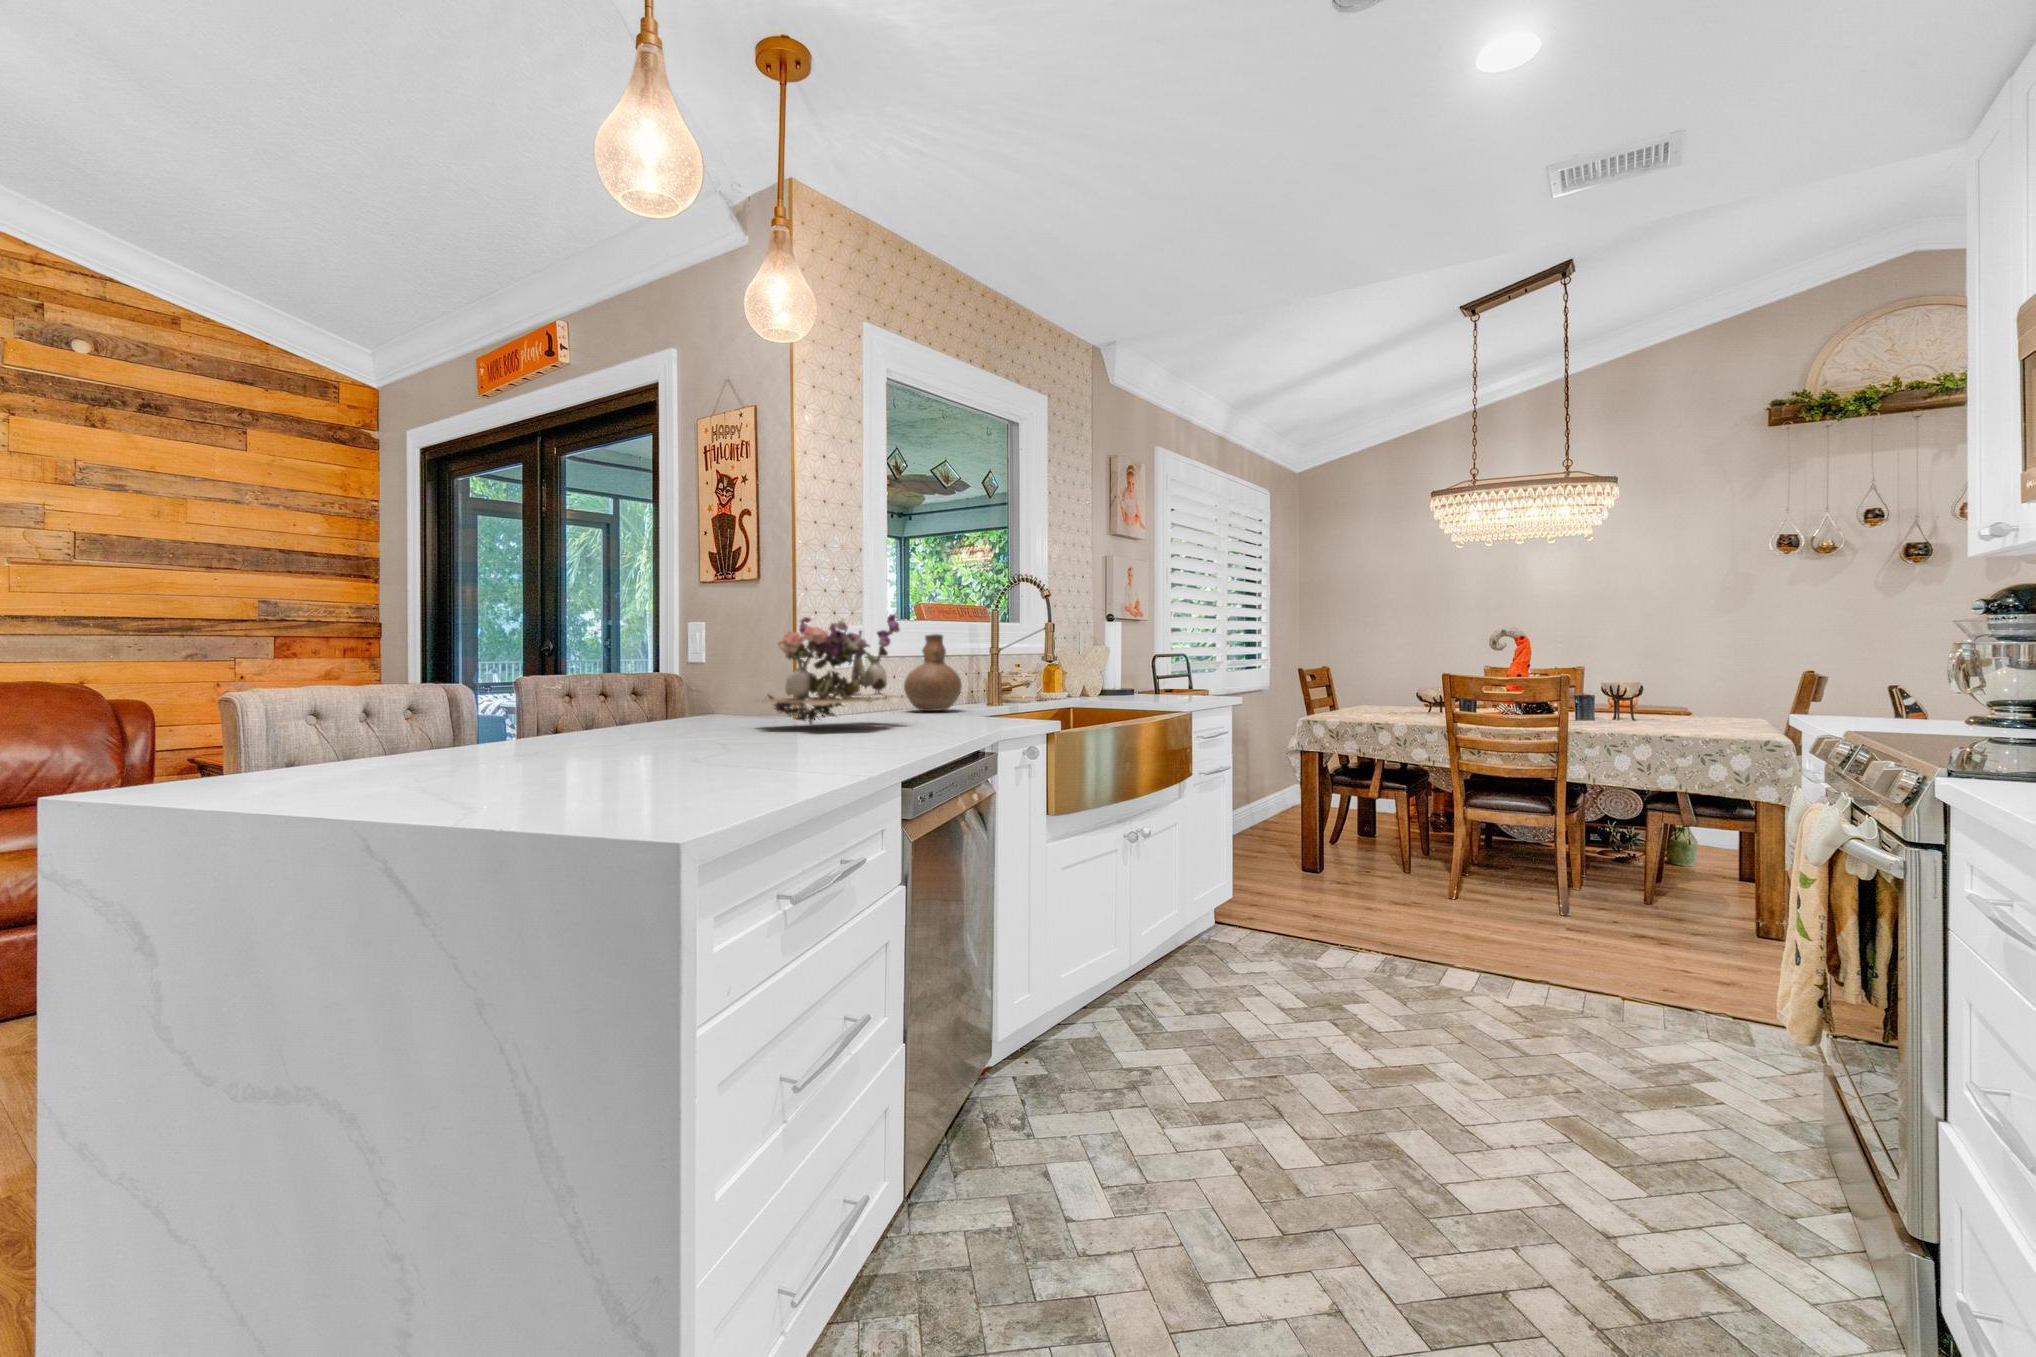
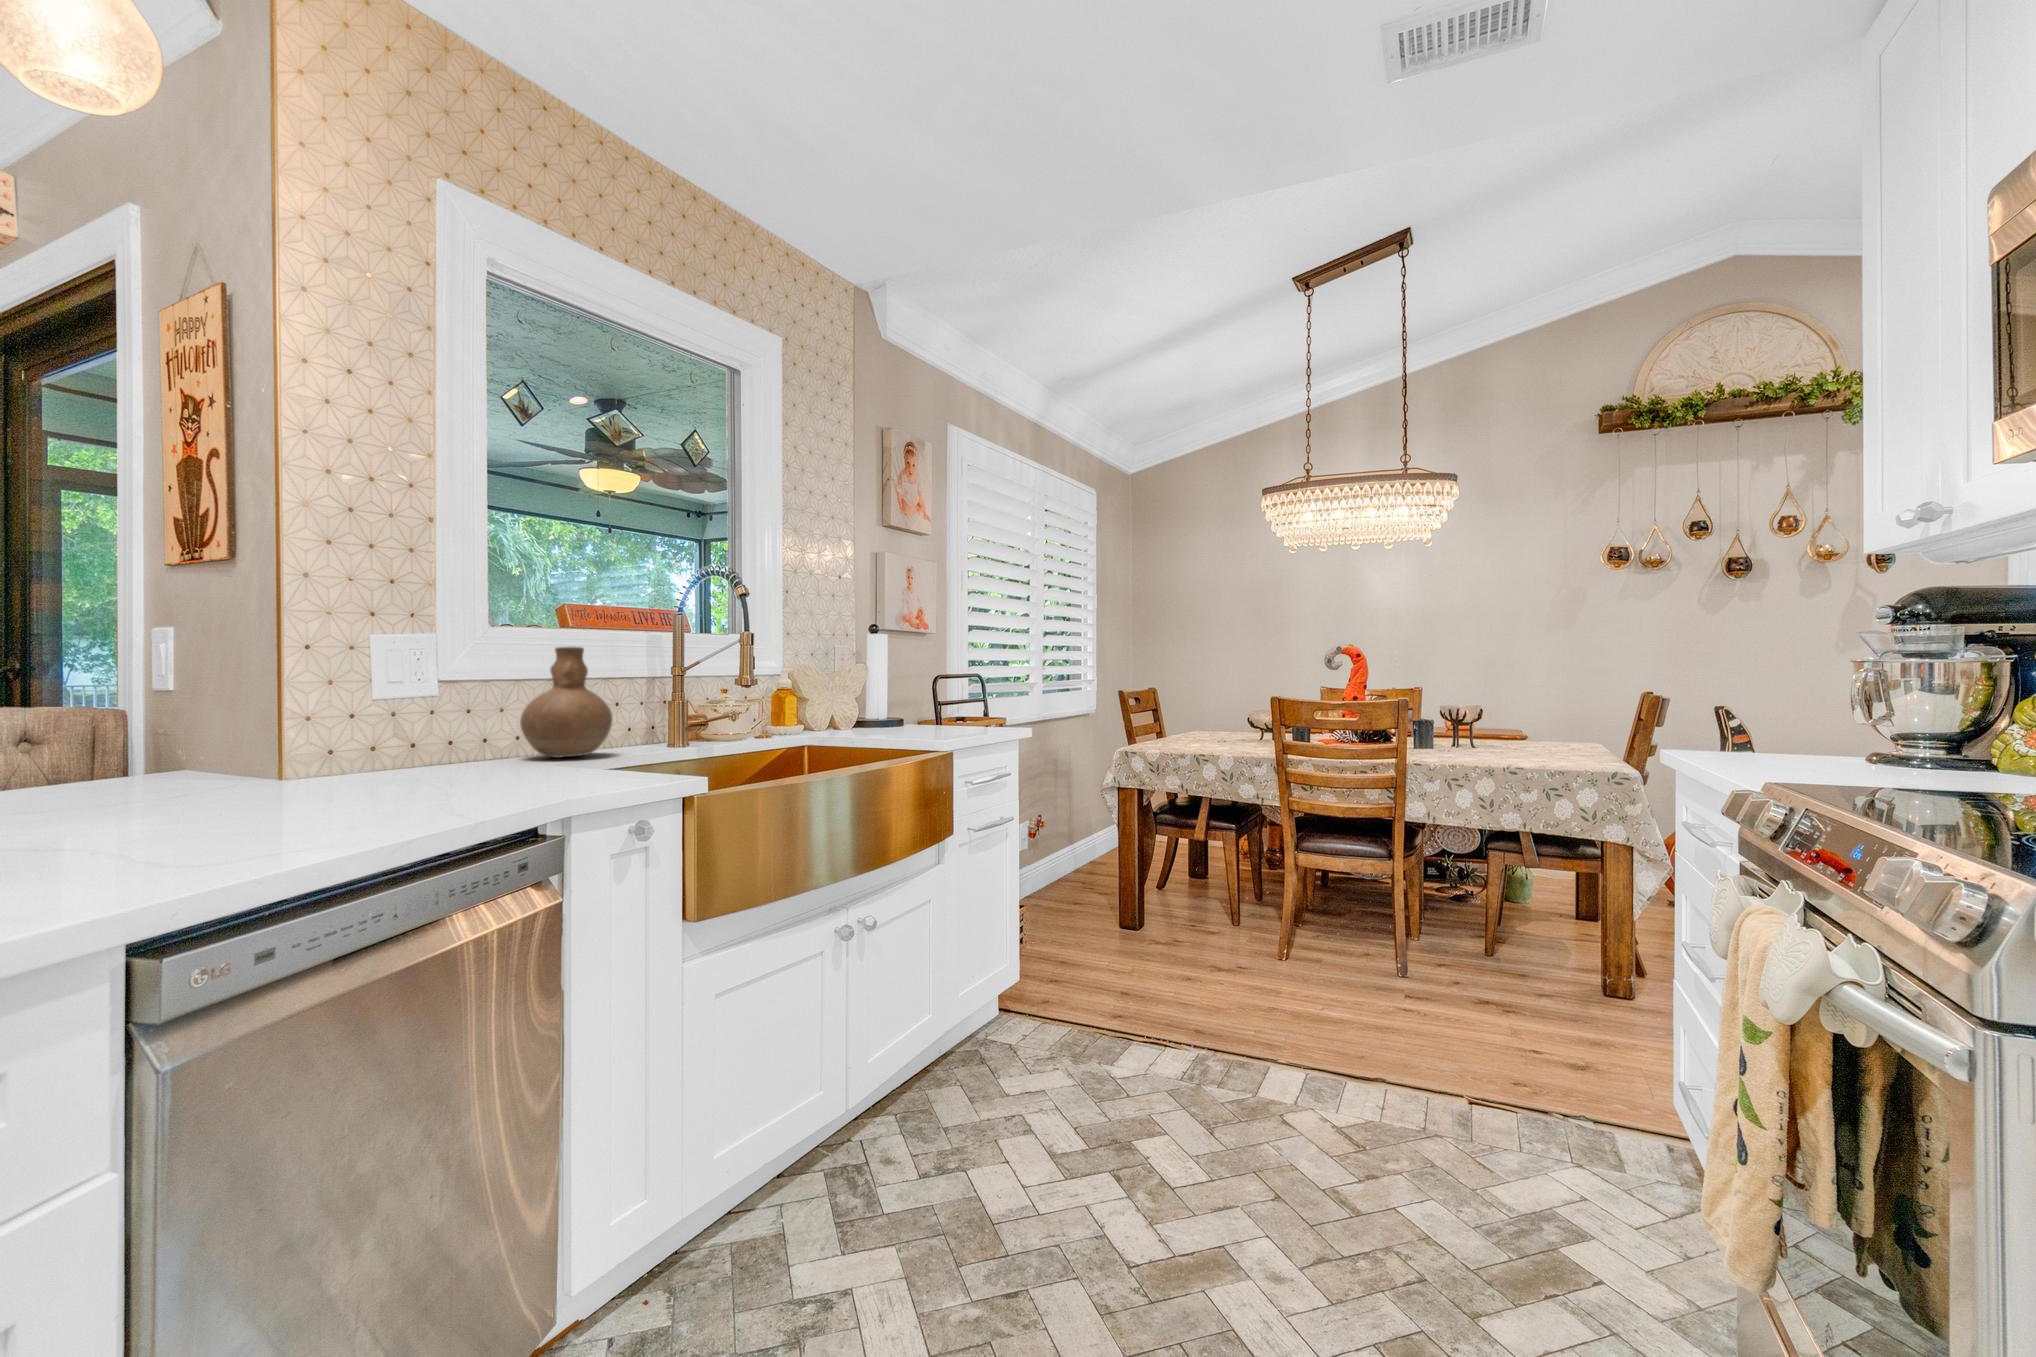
flower arrangement: present [762,612,908,725] -> none [162,611,457,796]

